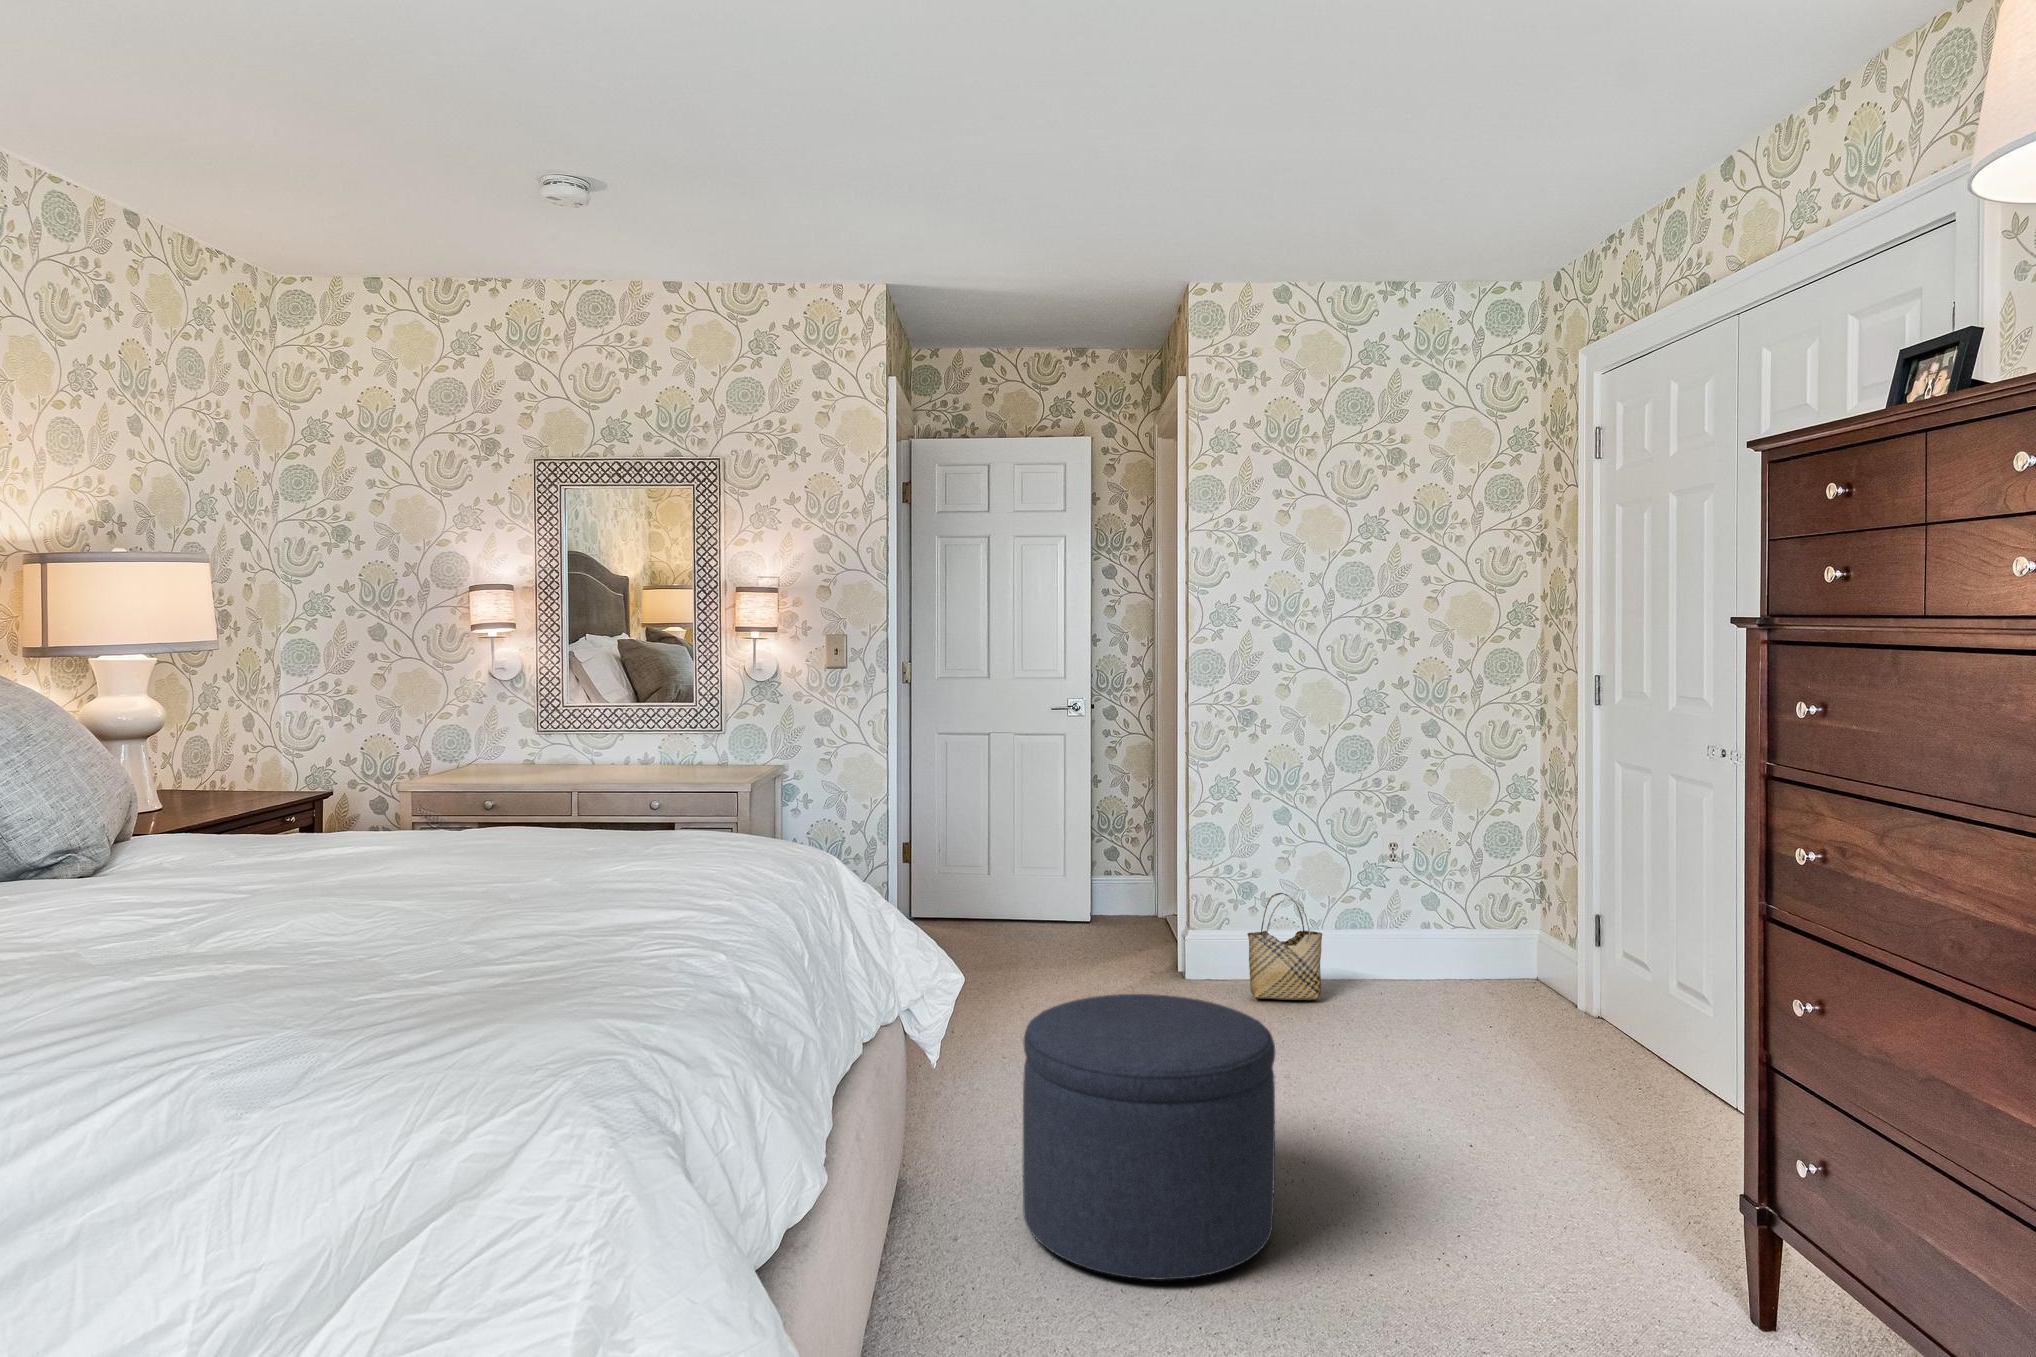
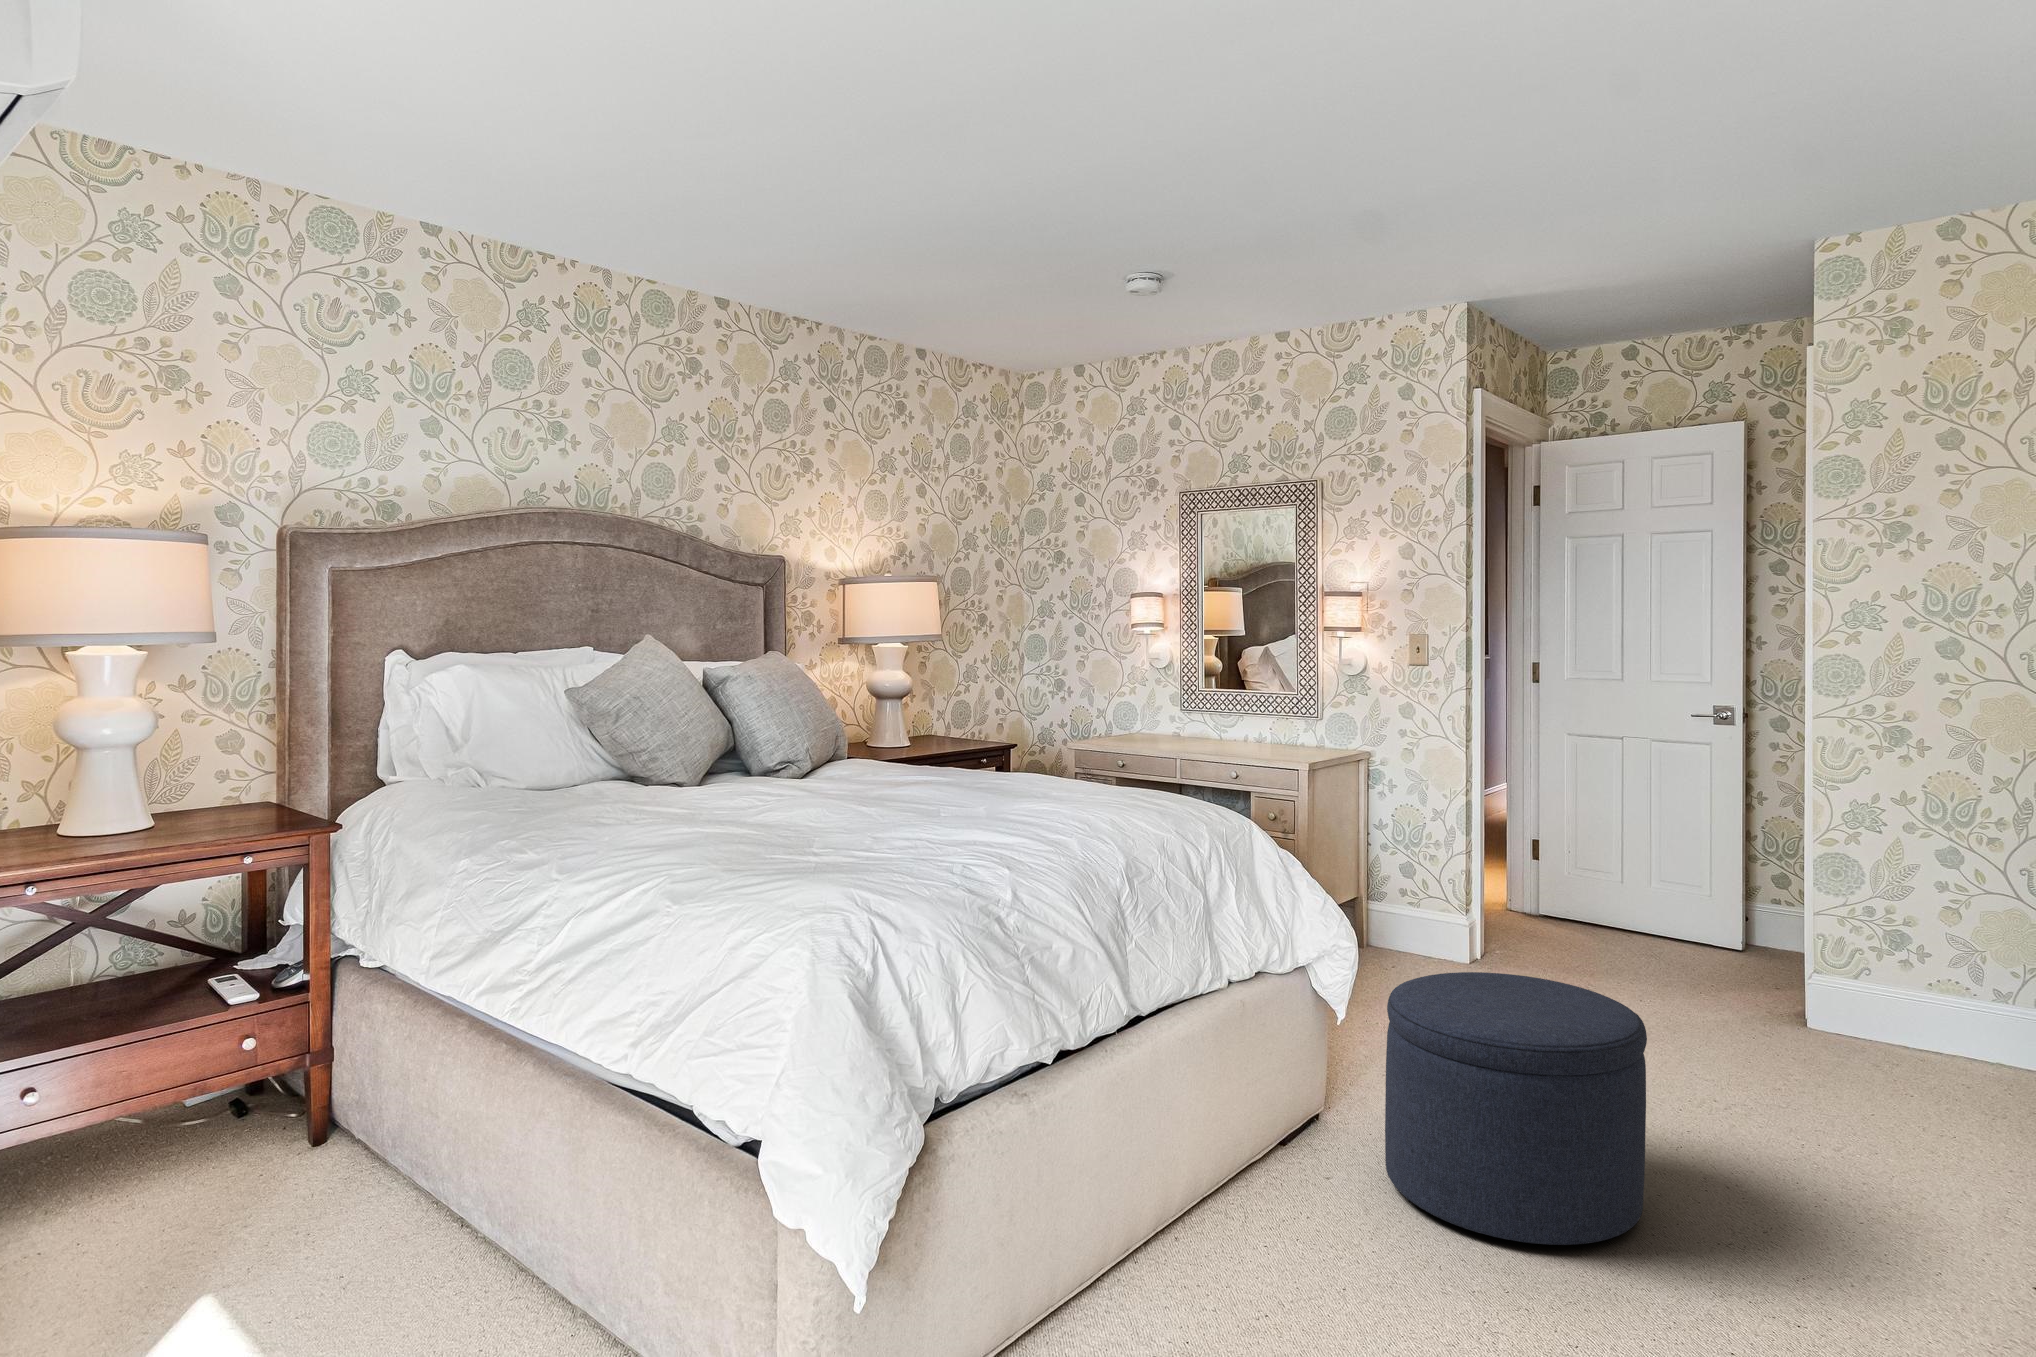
woven basket: present [1247,893,1322,1000] -> none [1862,934,1974,1065]

